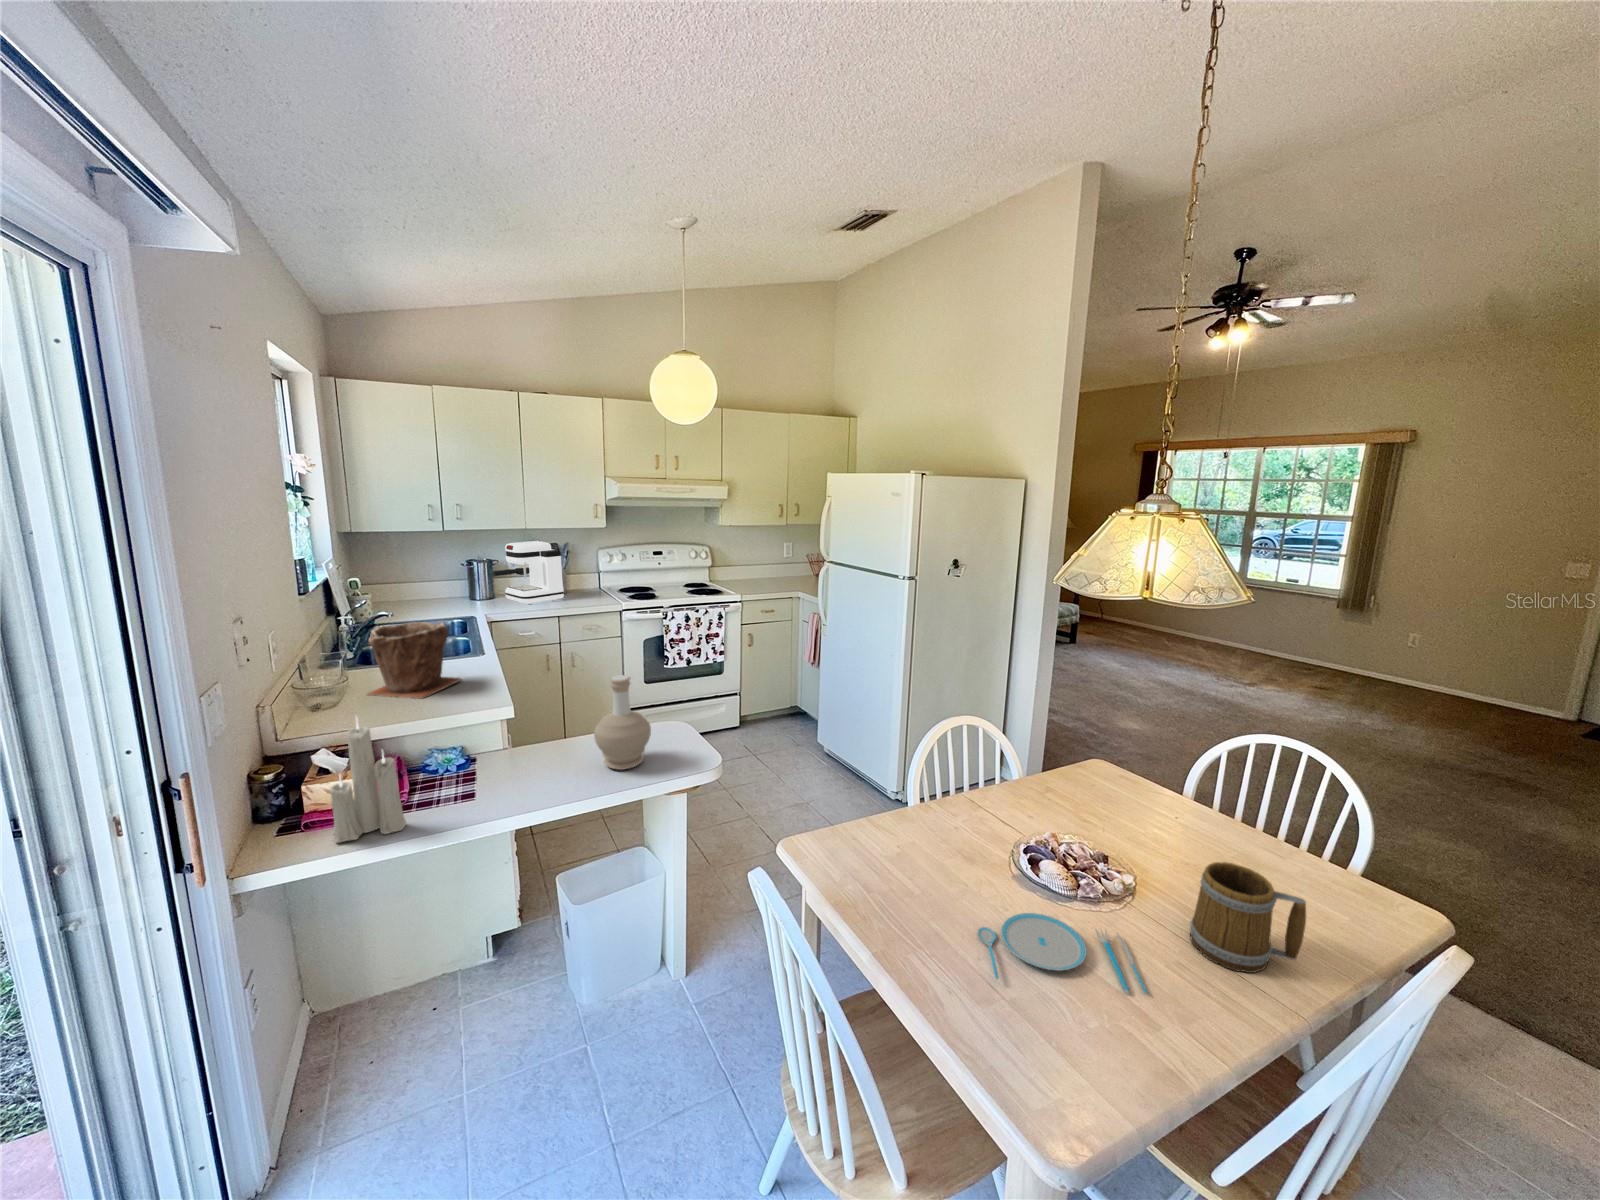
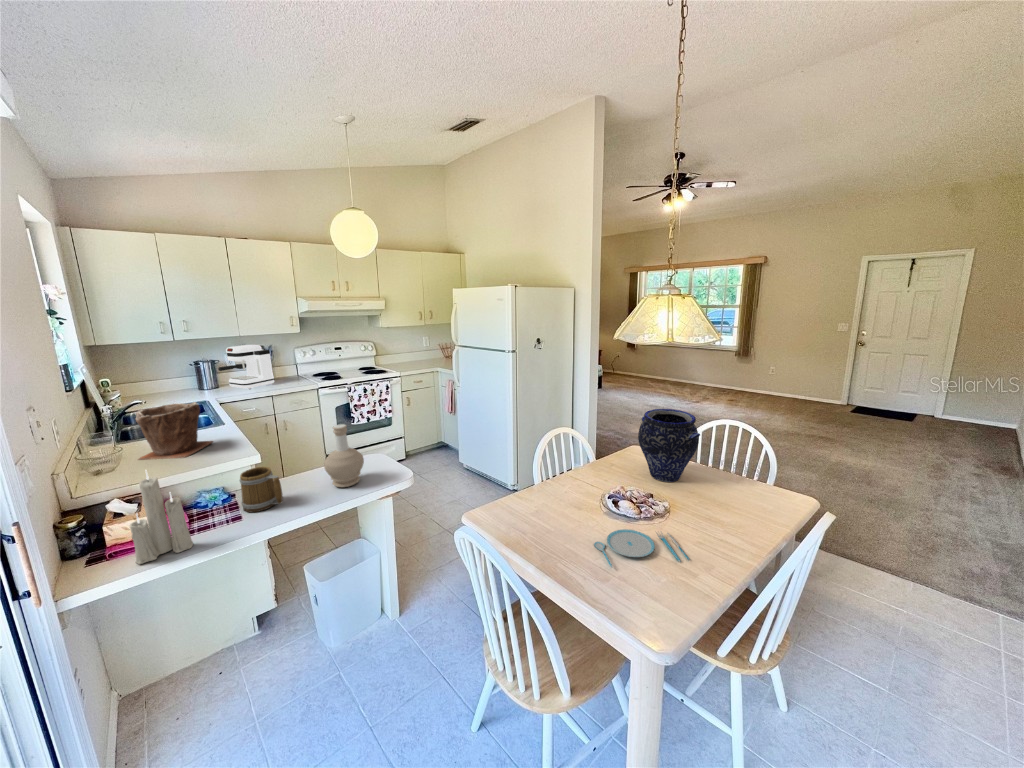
vase: none [1095,705,1211,839] -> present [638,409,700,482]
mug: present [1190,862,1306,973] -> present [240,467,283,512]

